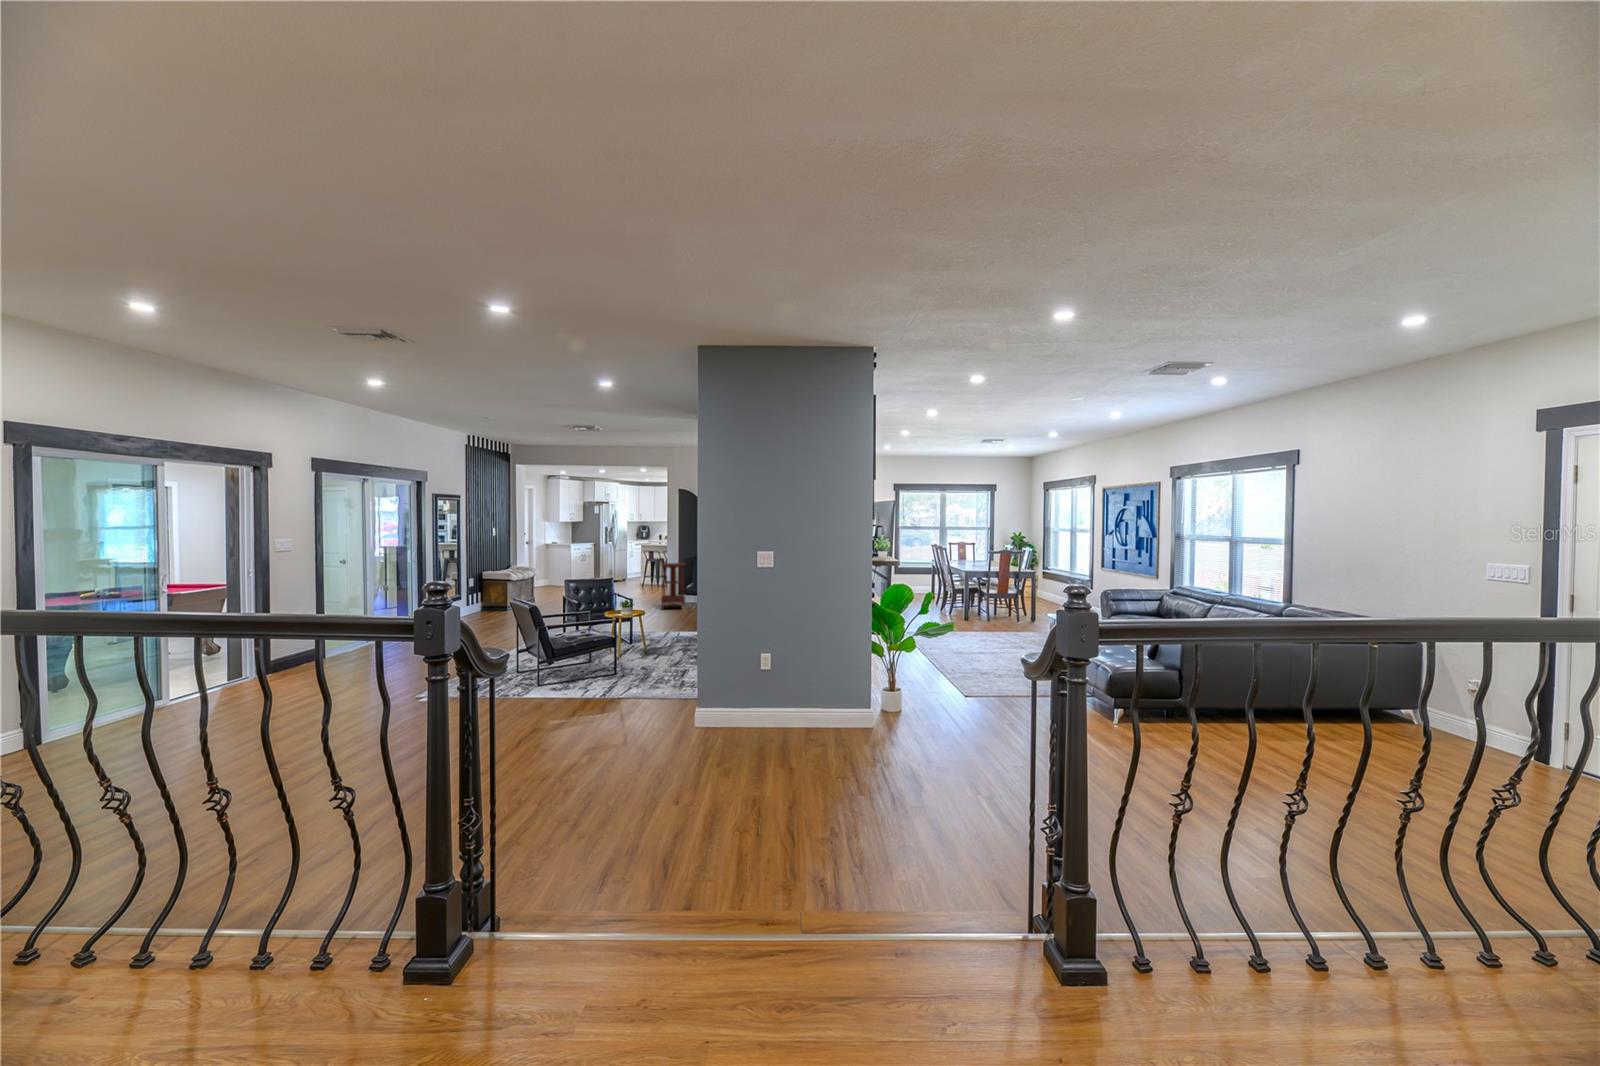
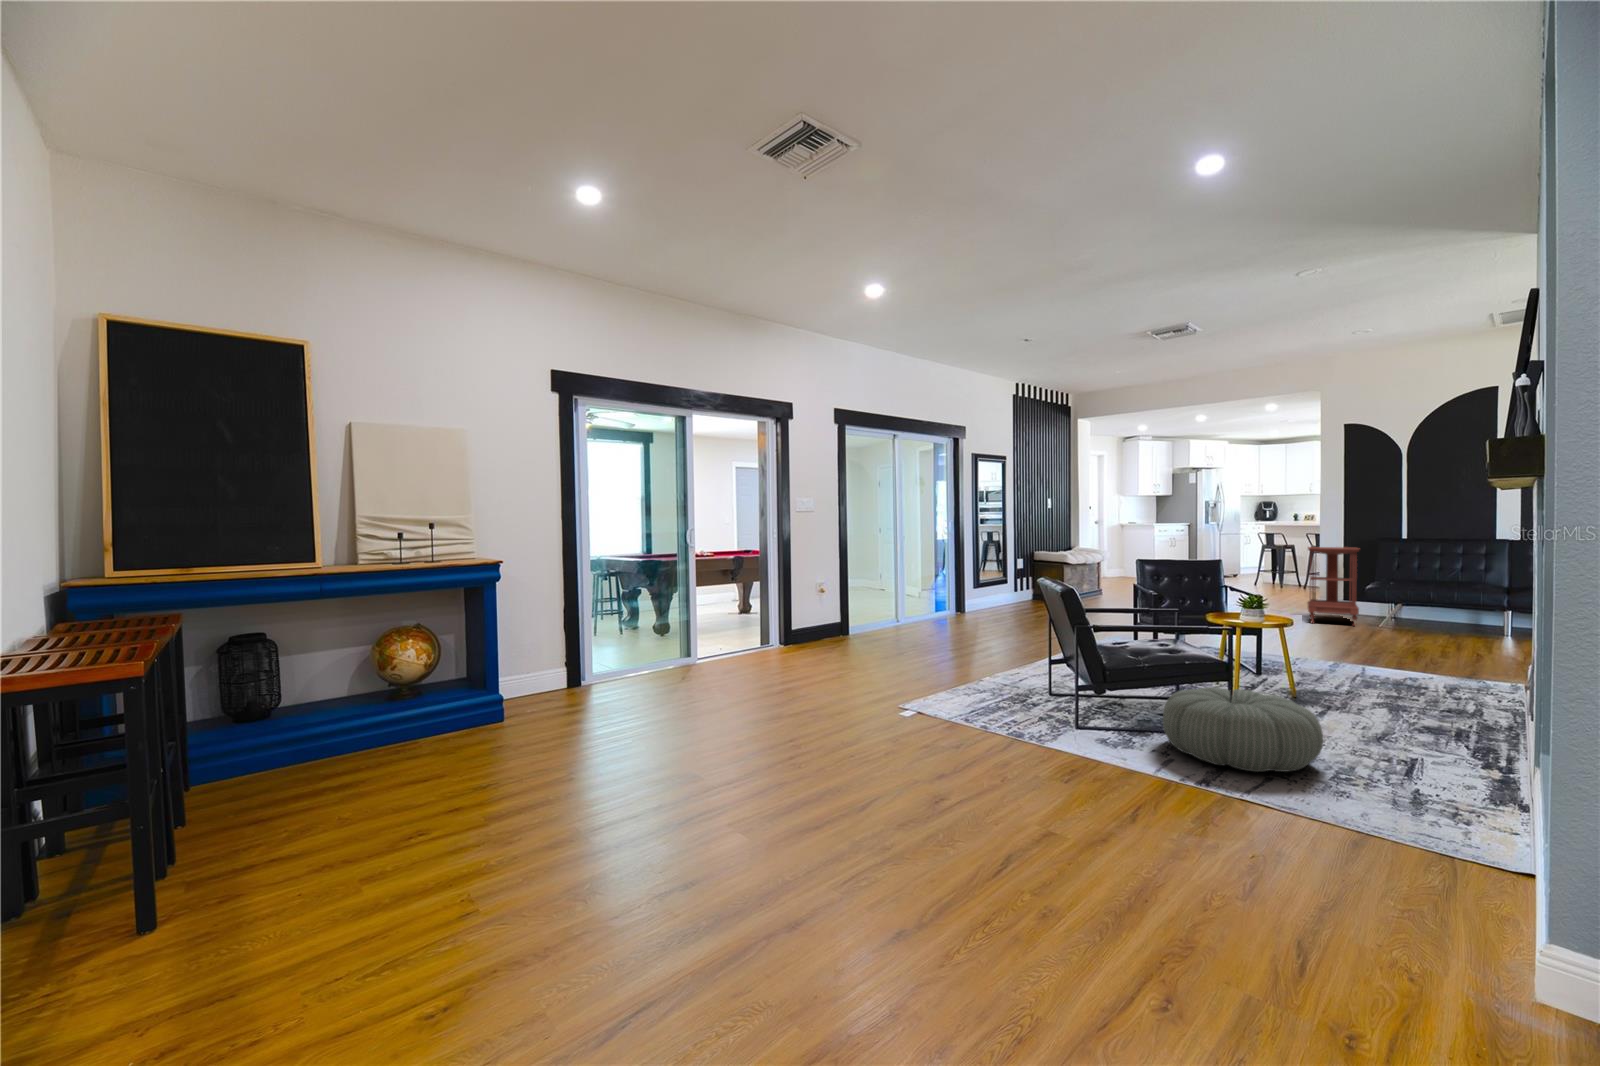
pouf: none [584,650,652,688] -> present [1163,687,1323,772]

